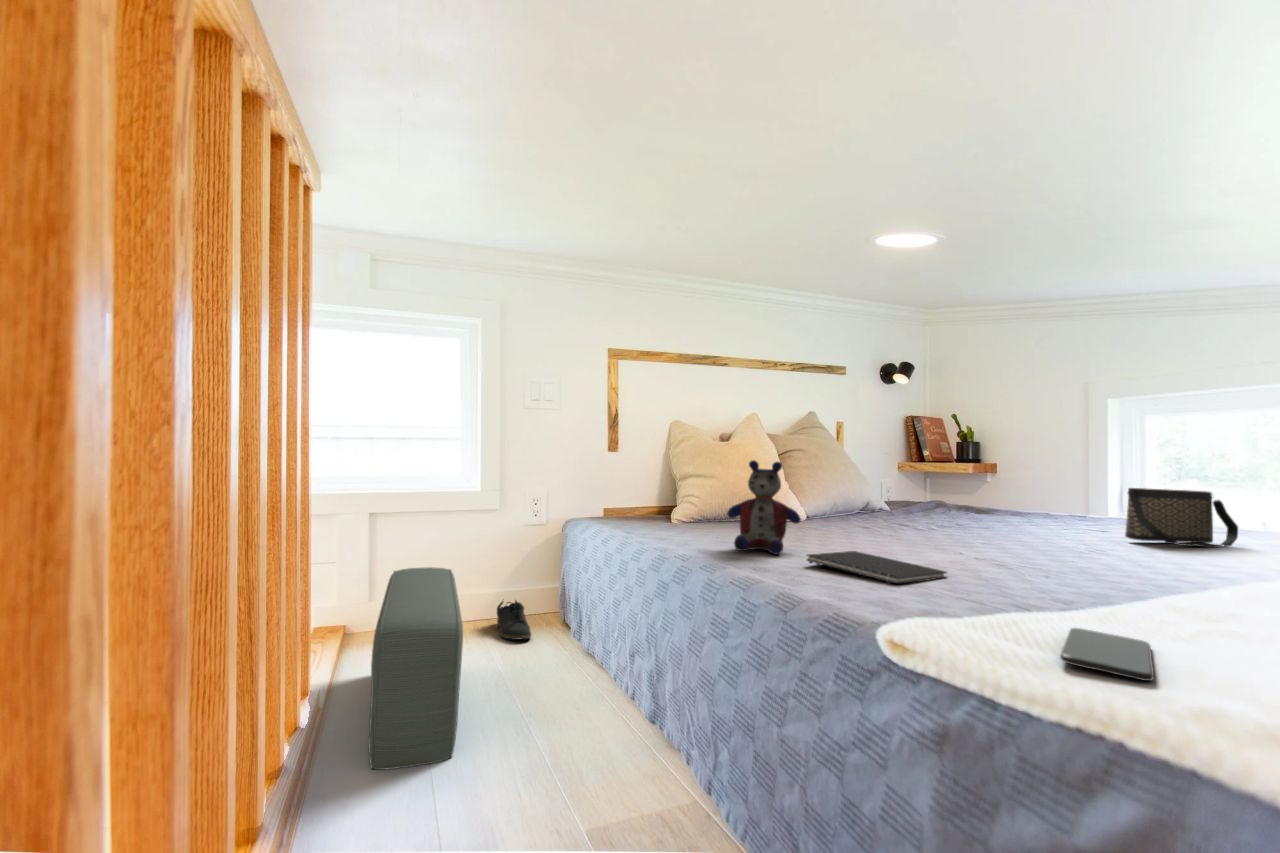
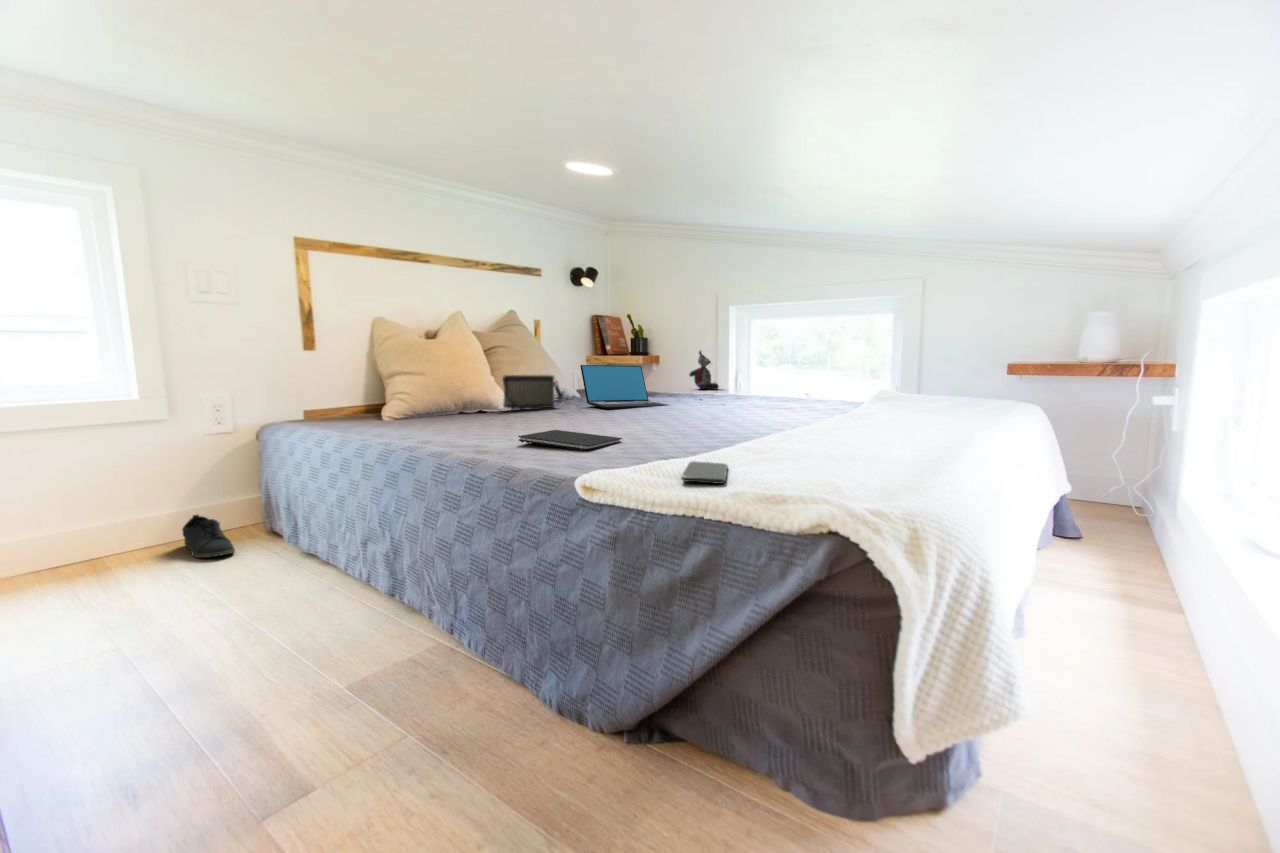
stuffed bear: present [727,460,801,555] -> present [689,351,719,390]
laptop: none [890,473,1019,533] -> present [581,365,668,409]
handbag: present [1125,488,1238,548] -> present [502,375,563,410]
pouf: present [369,567,463,770] -> none [25,493,173,709]

